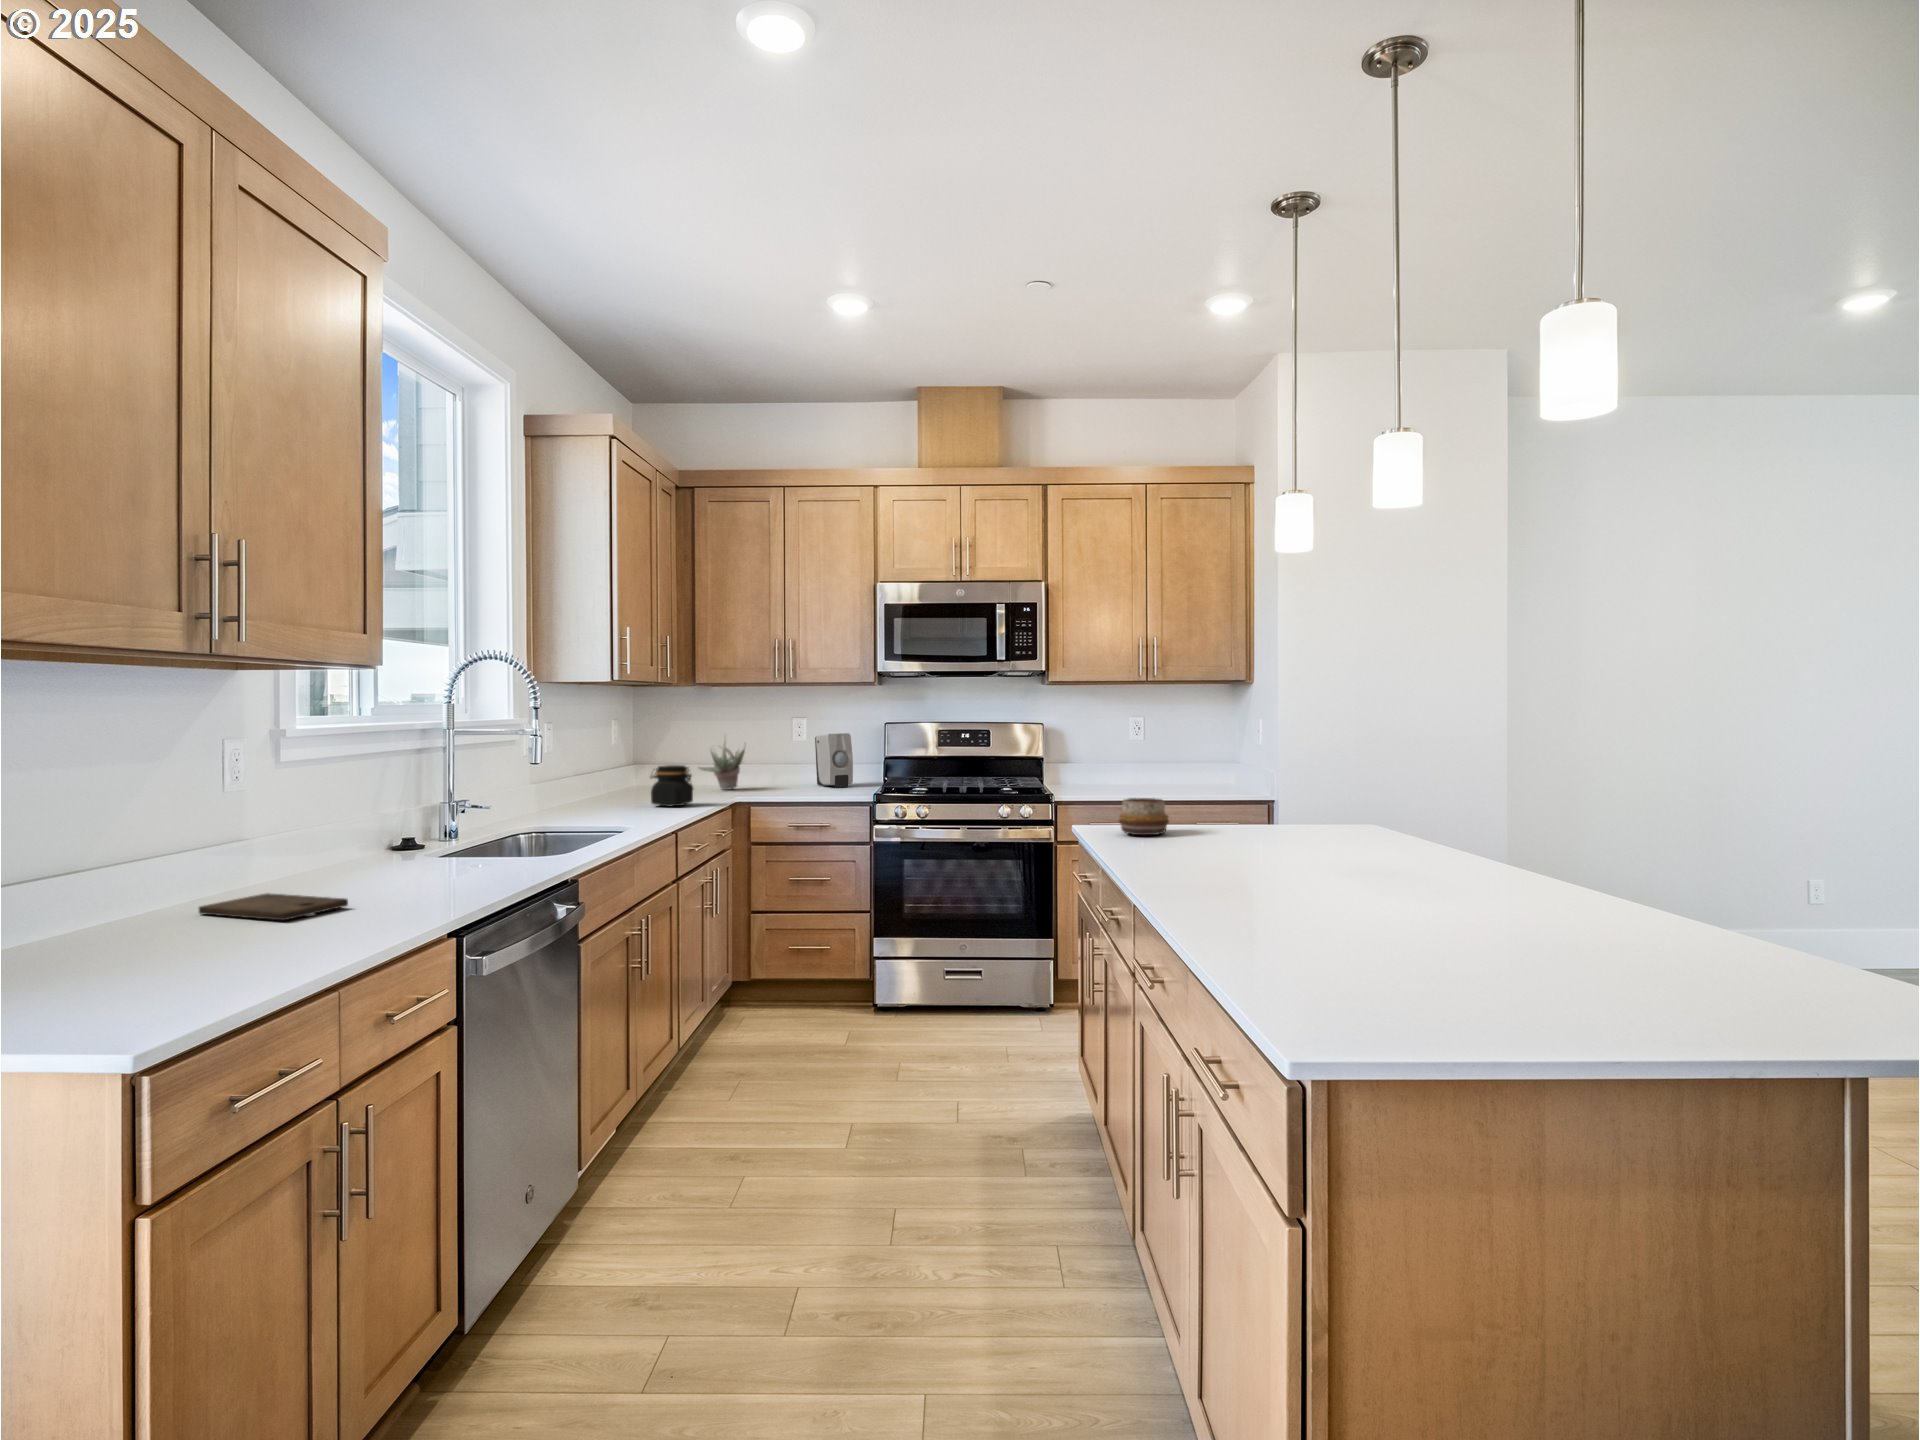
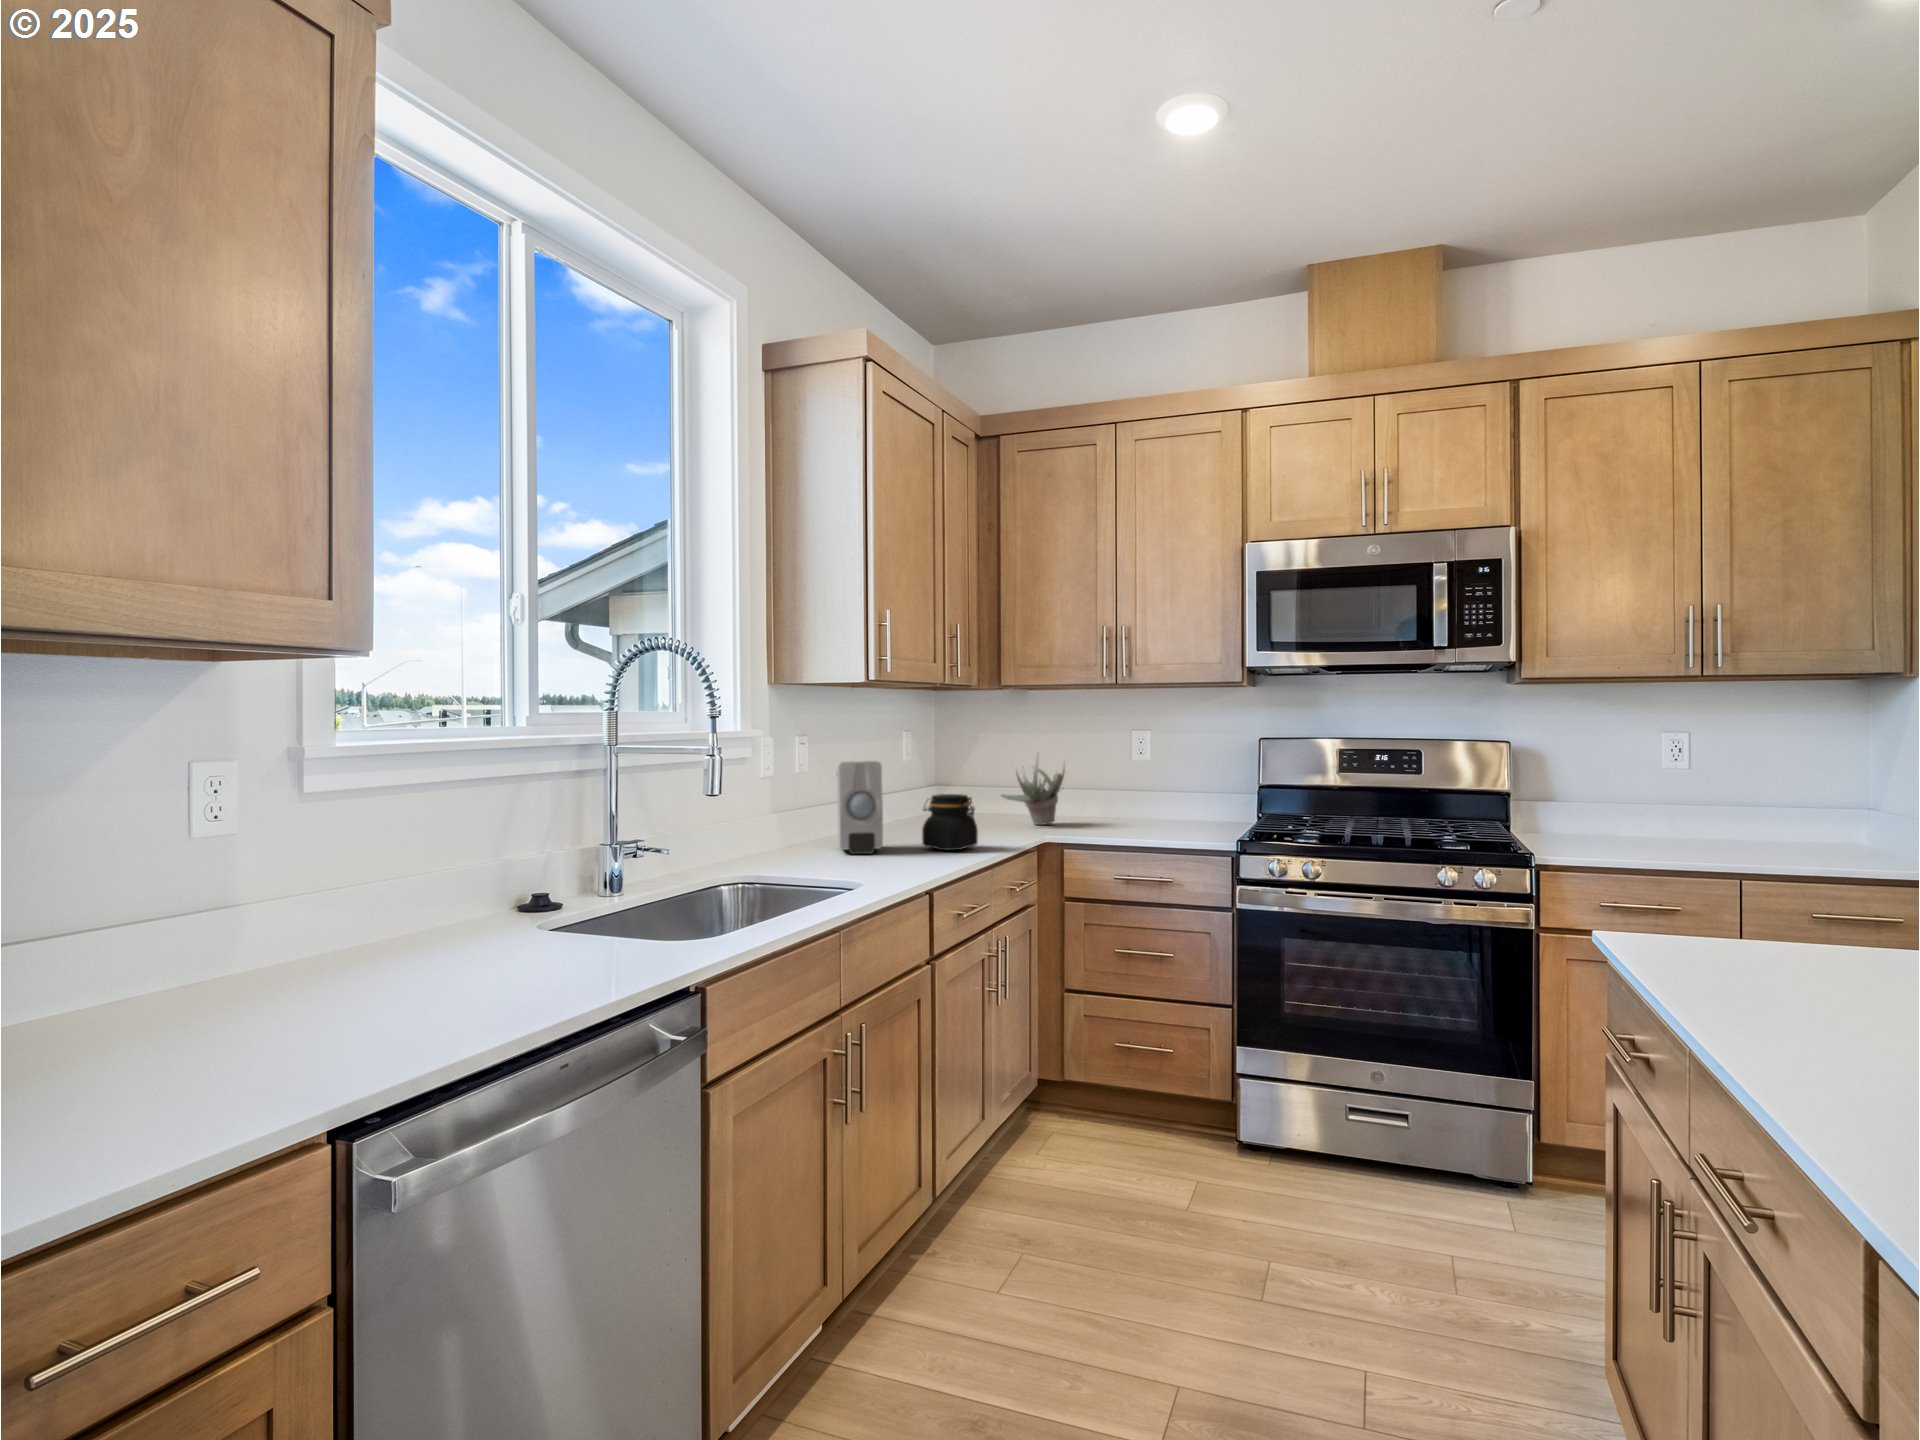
soap dispenser: present [815,733,853,788] -> present [837,761,883,854]
decorative bowl: present [1118,798,1169,835] -> none [1699,902,1831,988]
cutting board: present [199,893,348,920] -> none [72,999,258,1071]

